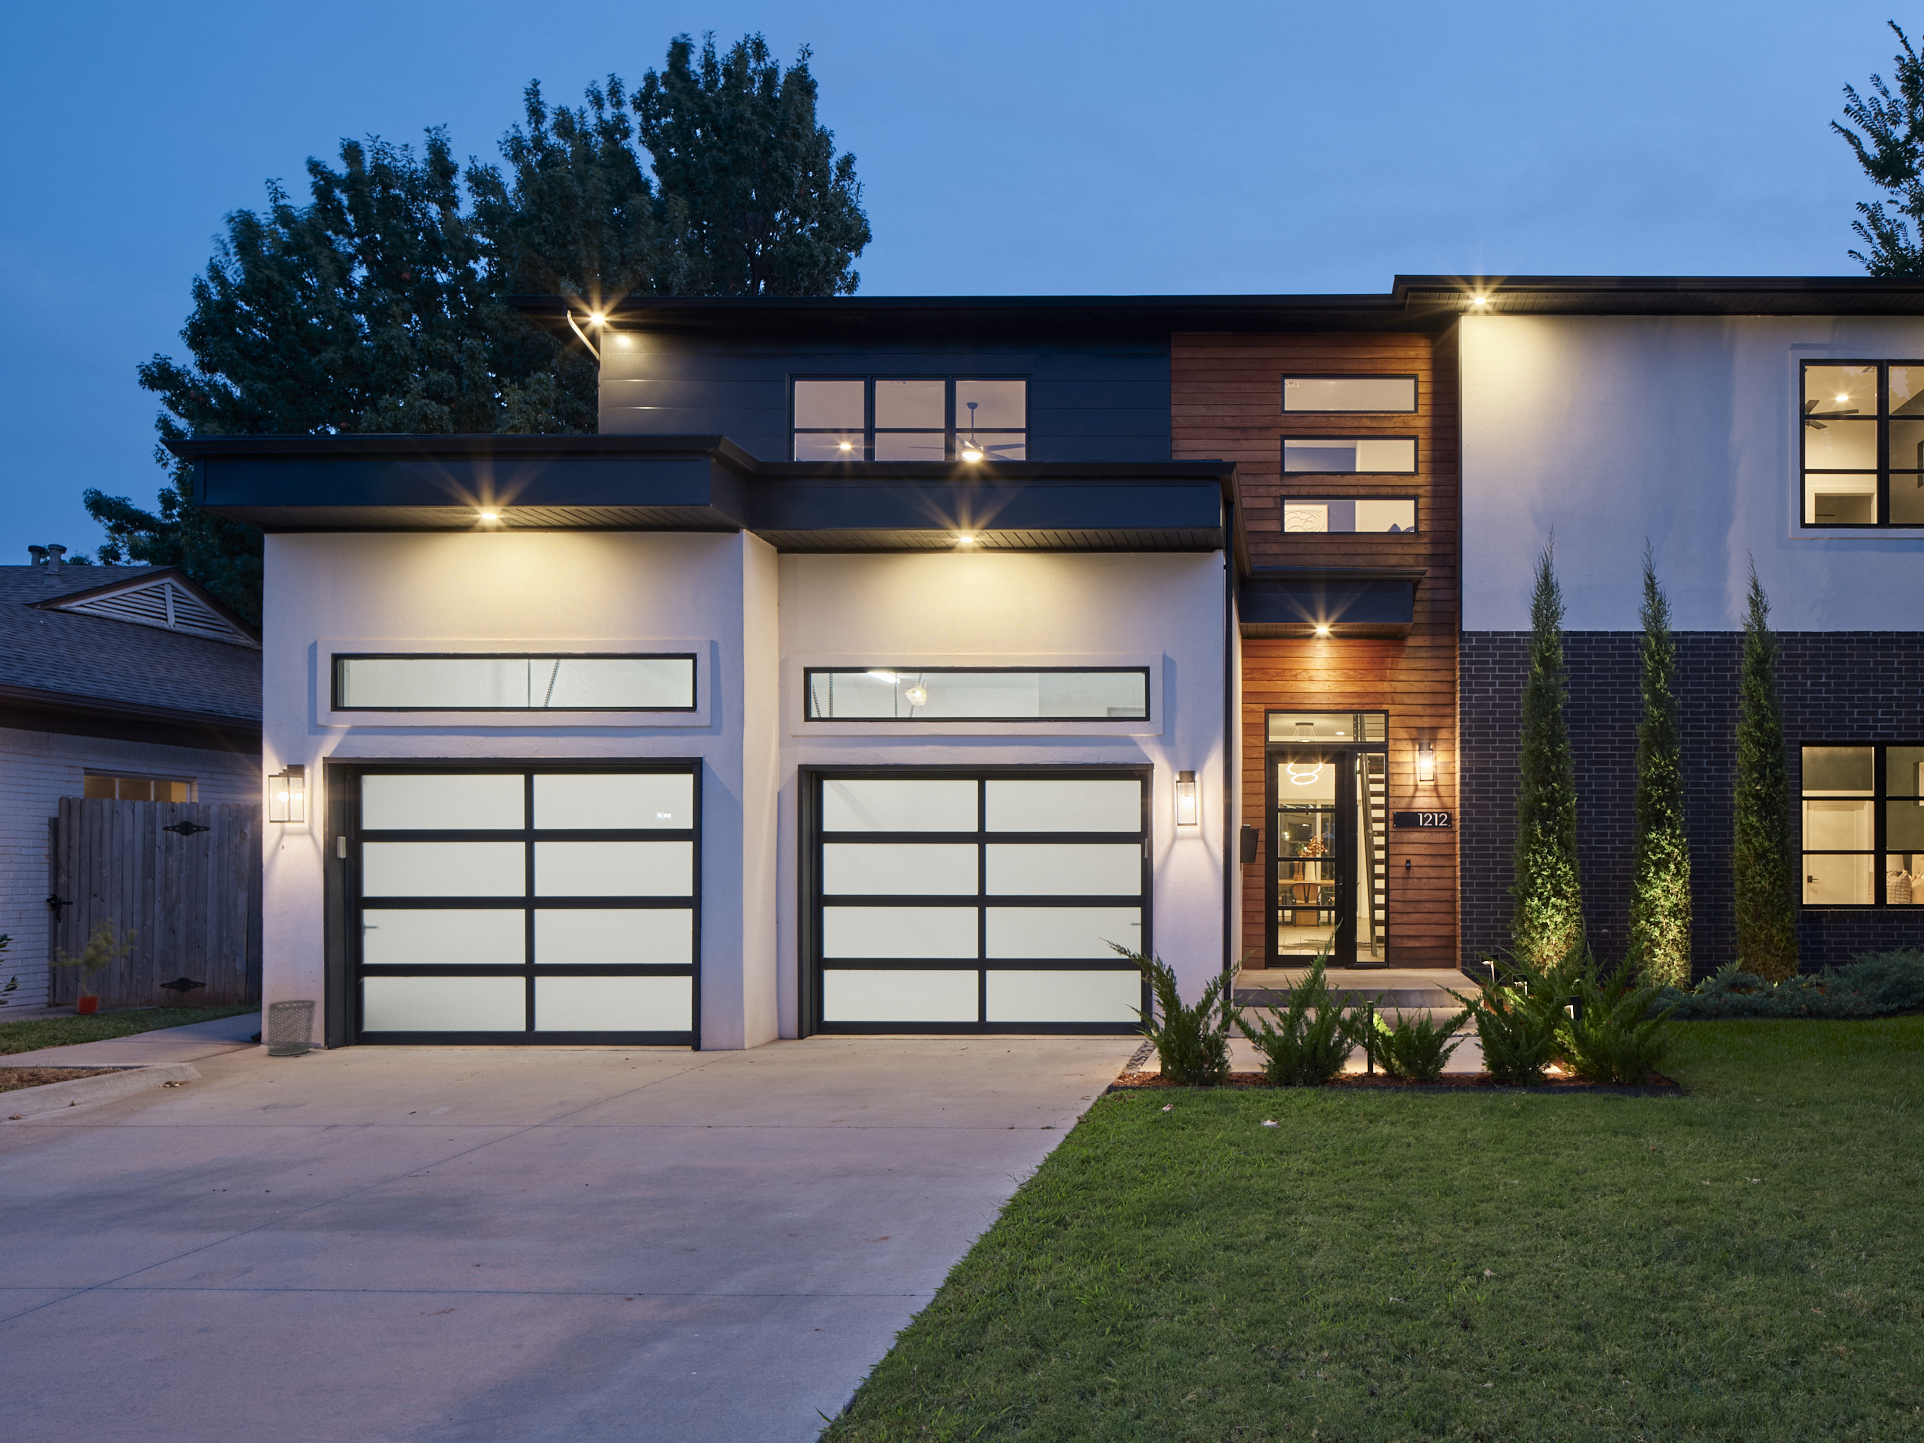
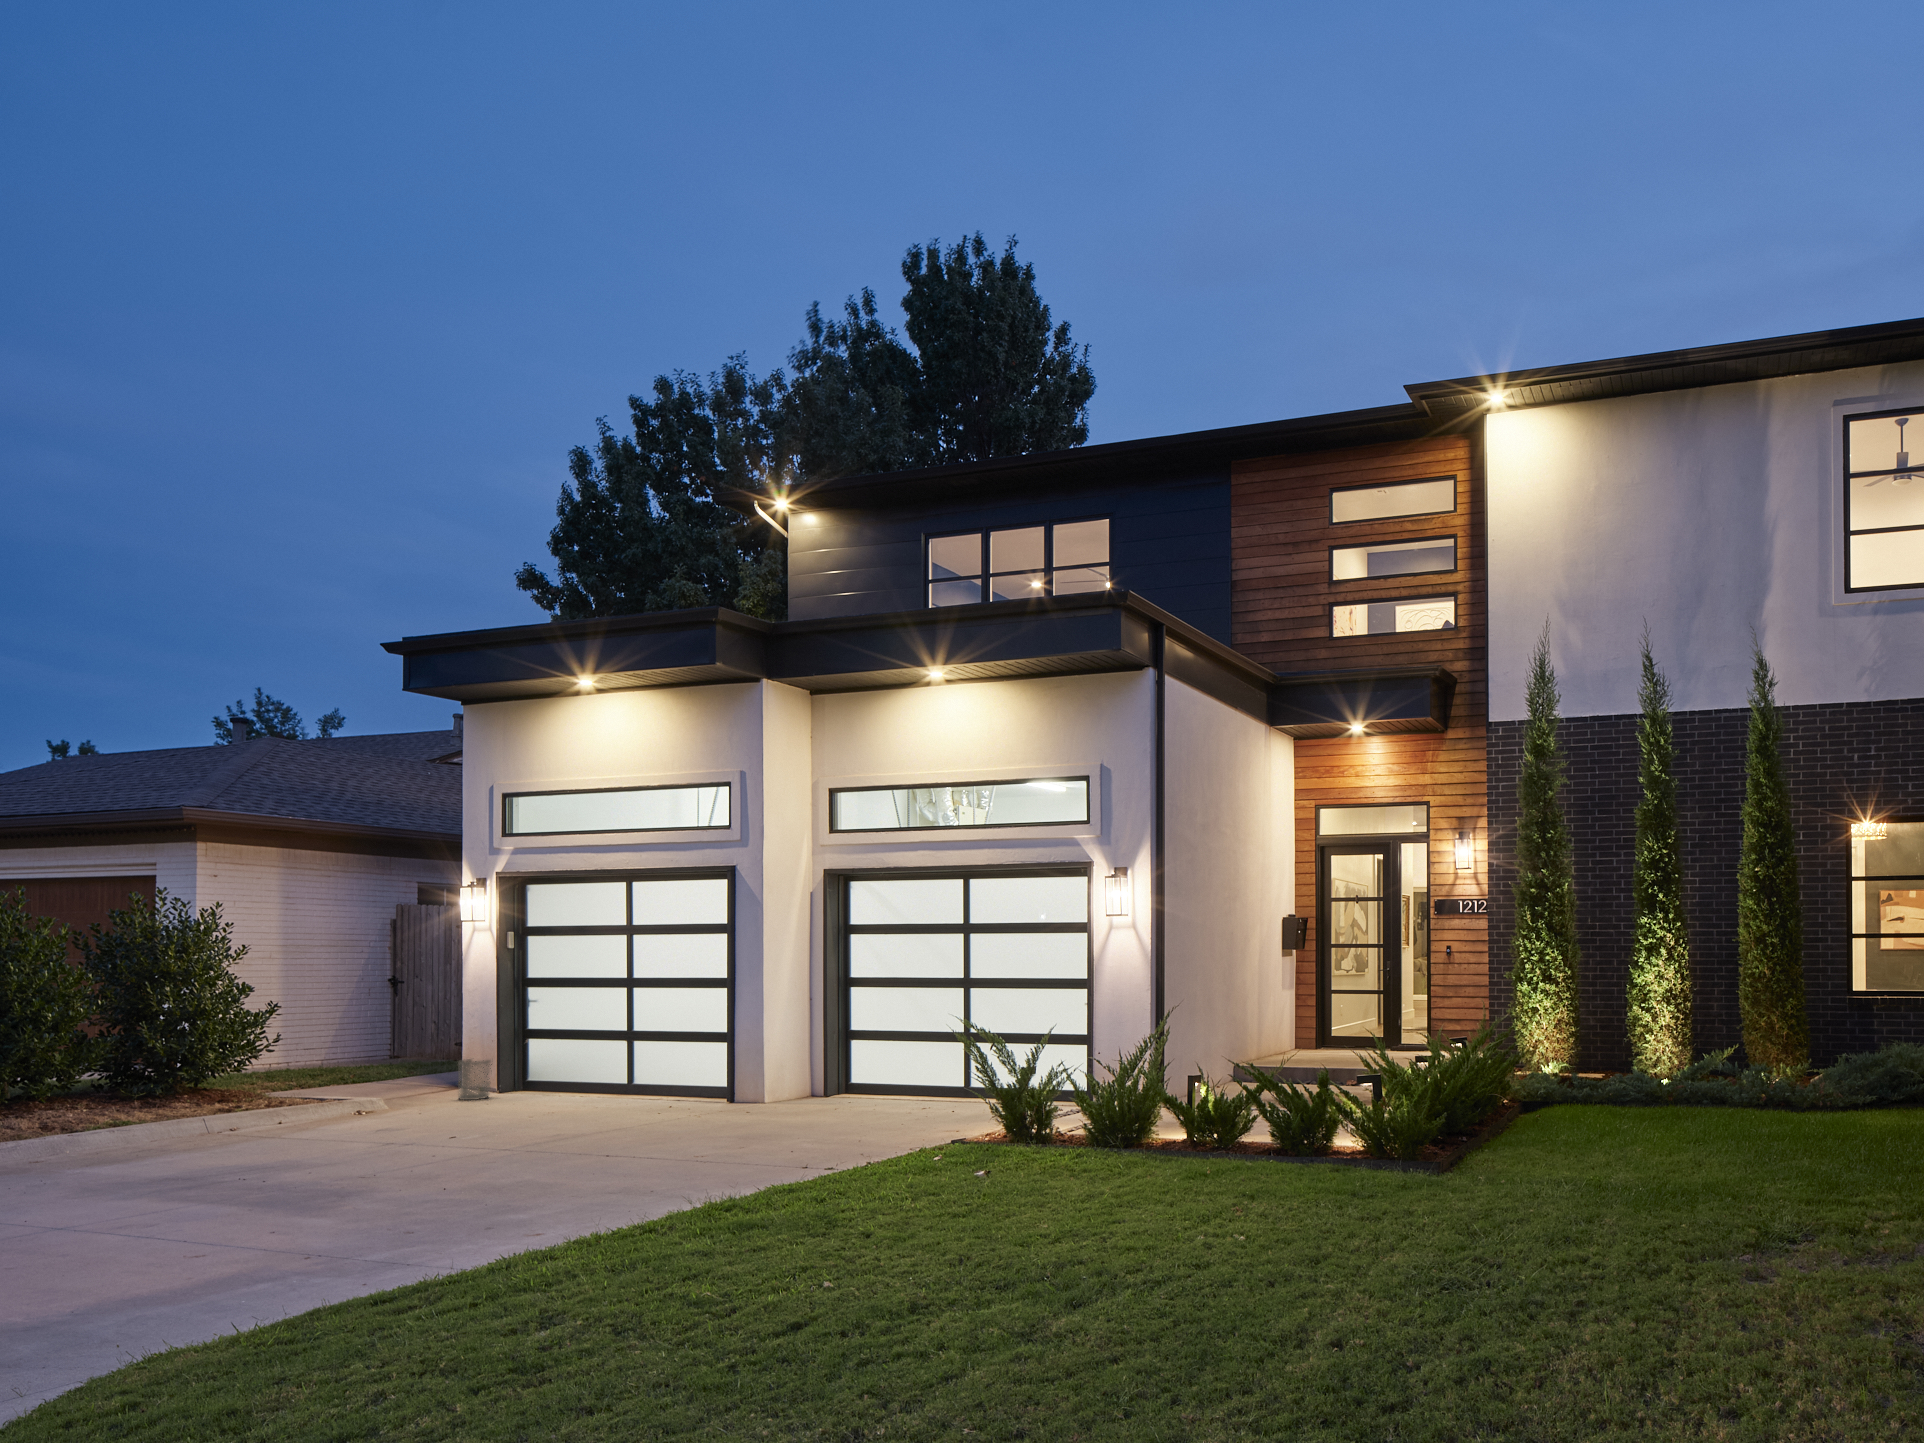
potted tree: present [48,919,137,1015] -> none [390,997,453,1072]

